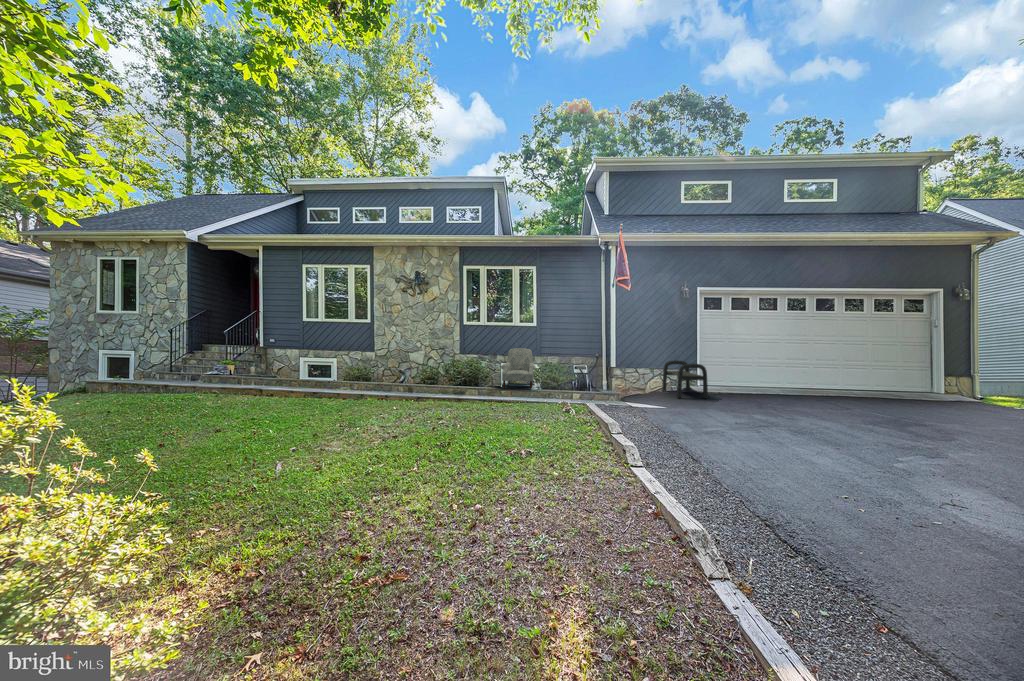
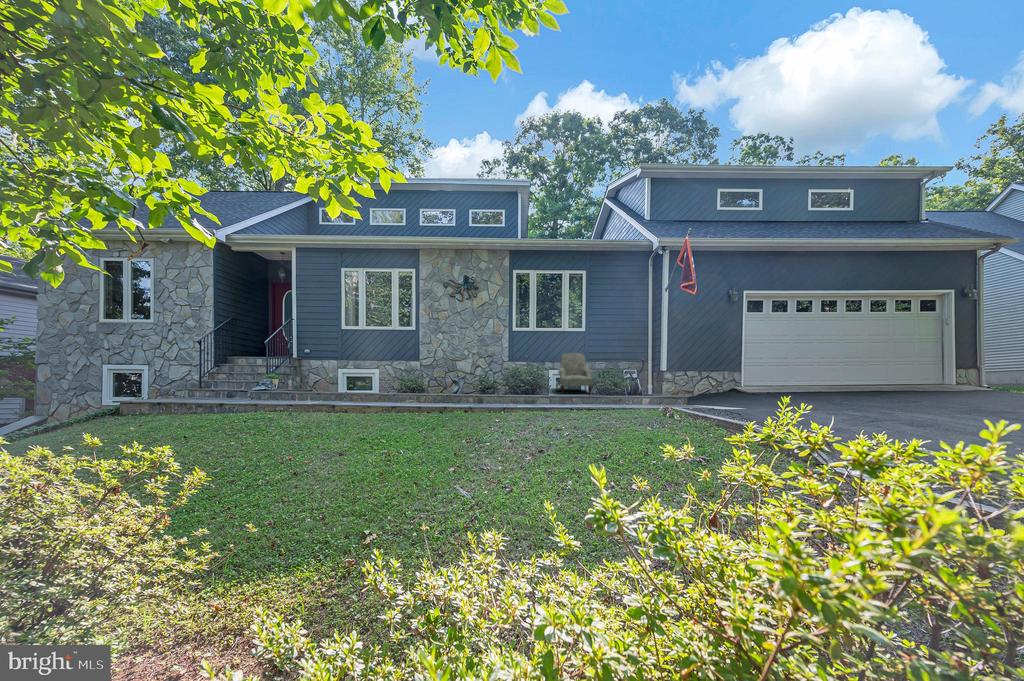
bench: present [662,360,708,398] -> none [713,362,762,398]

